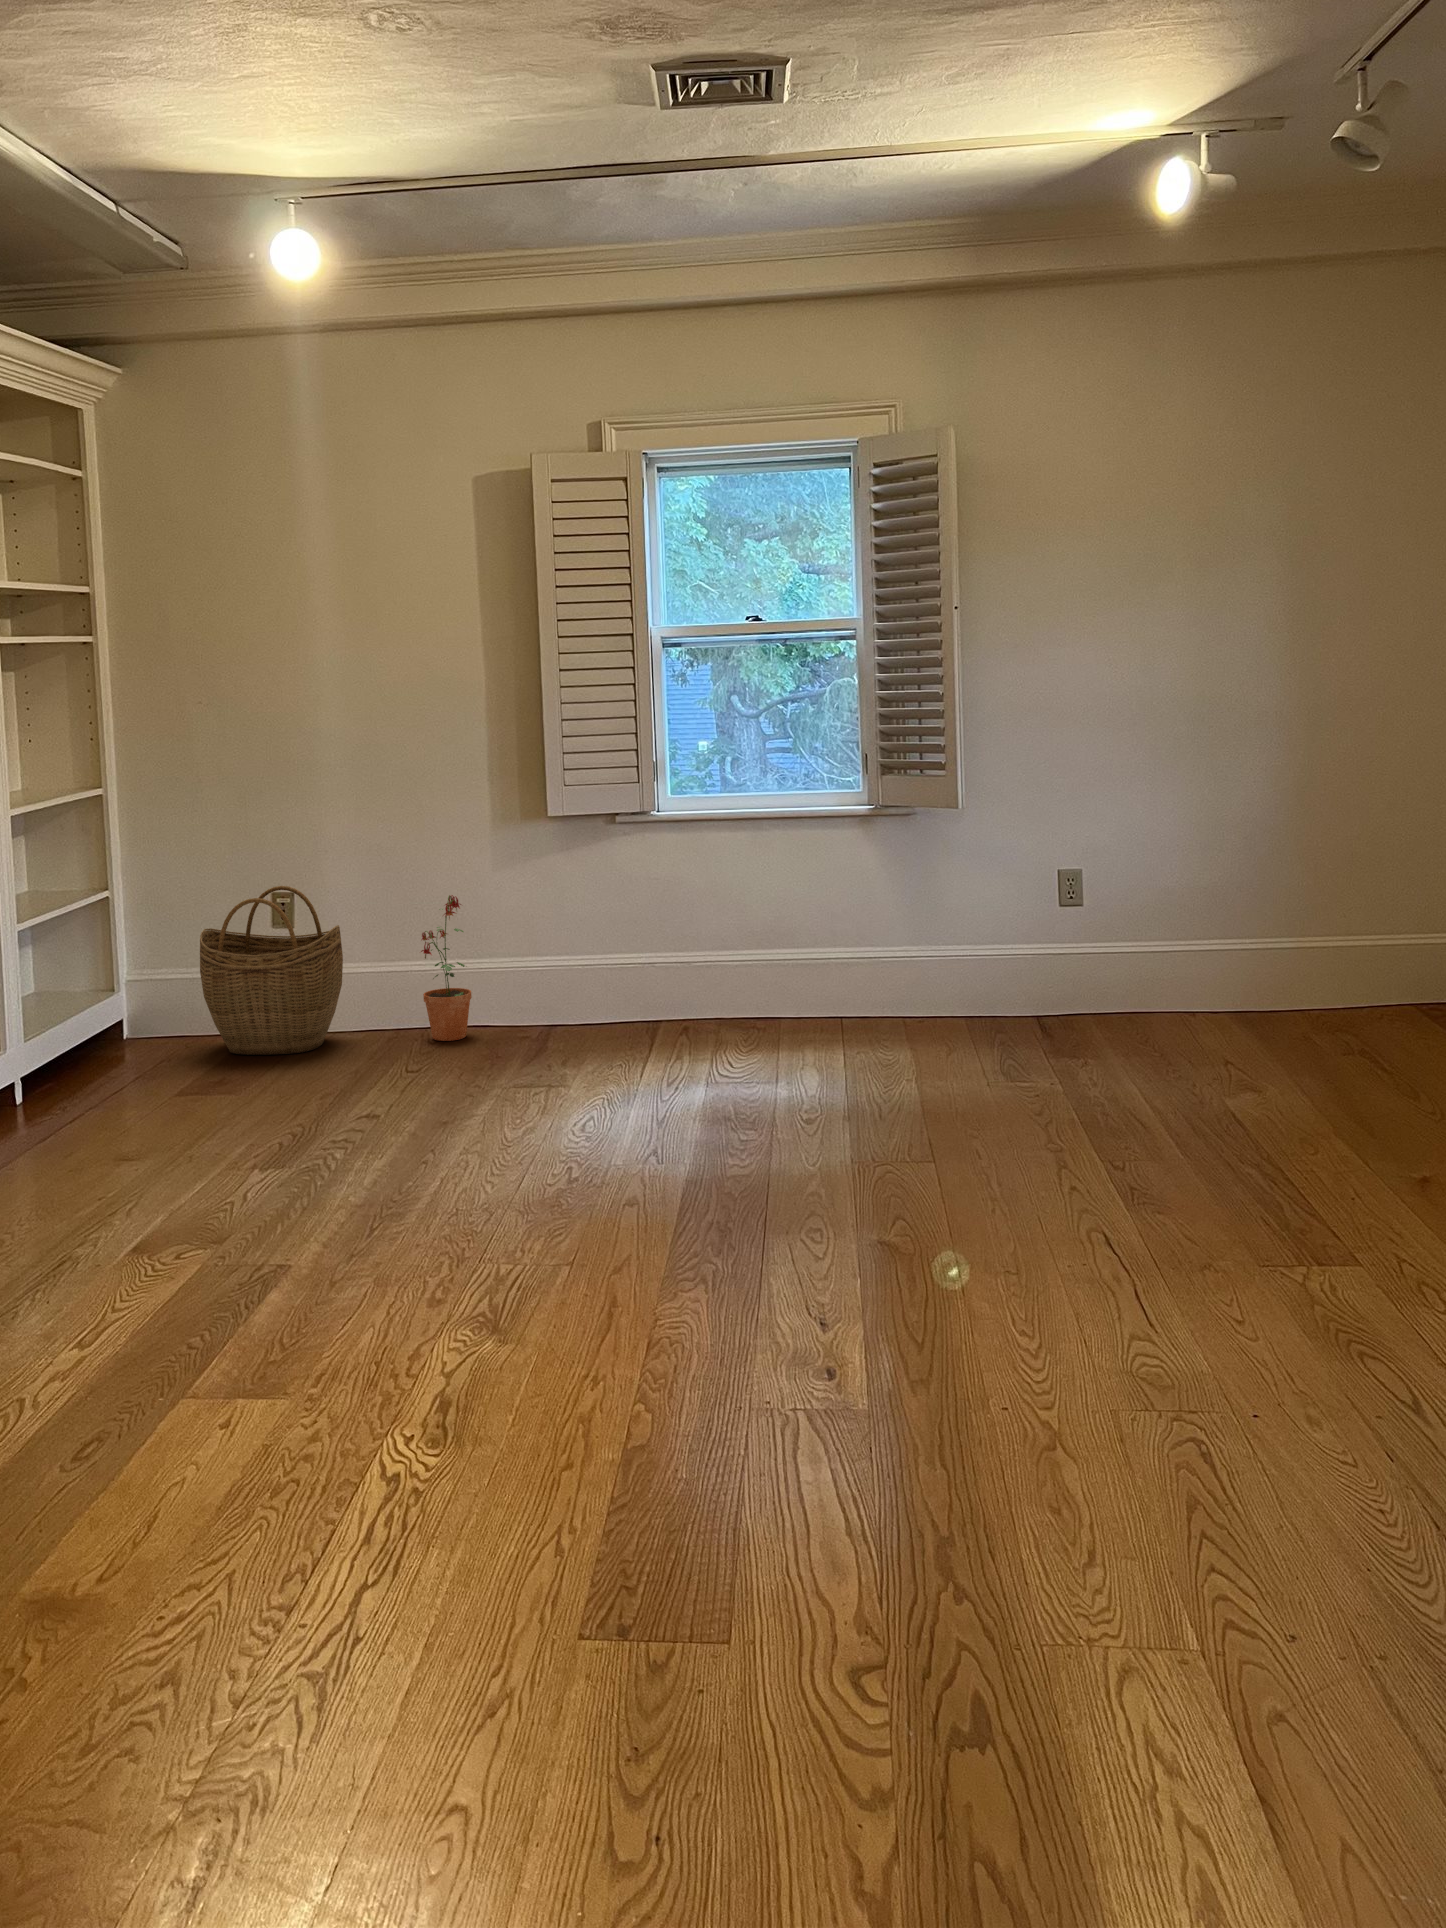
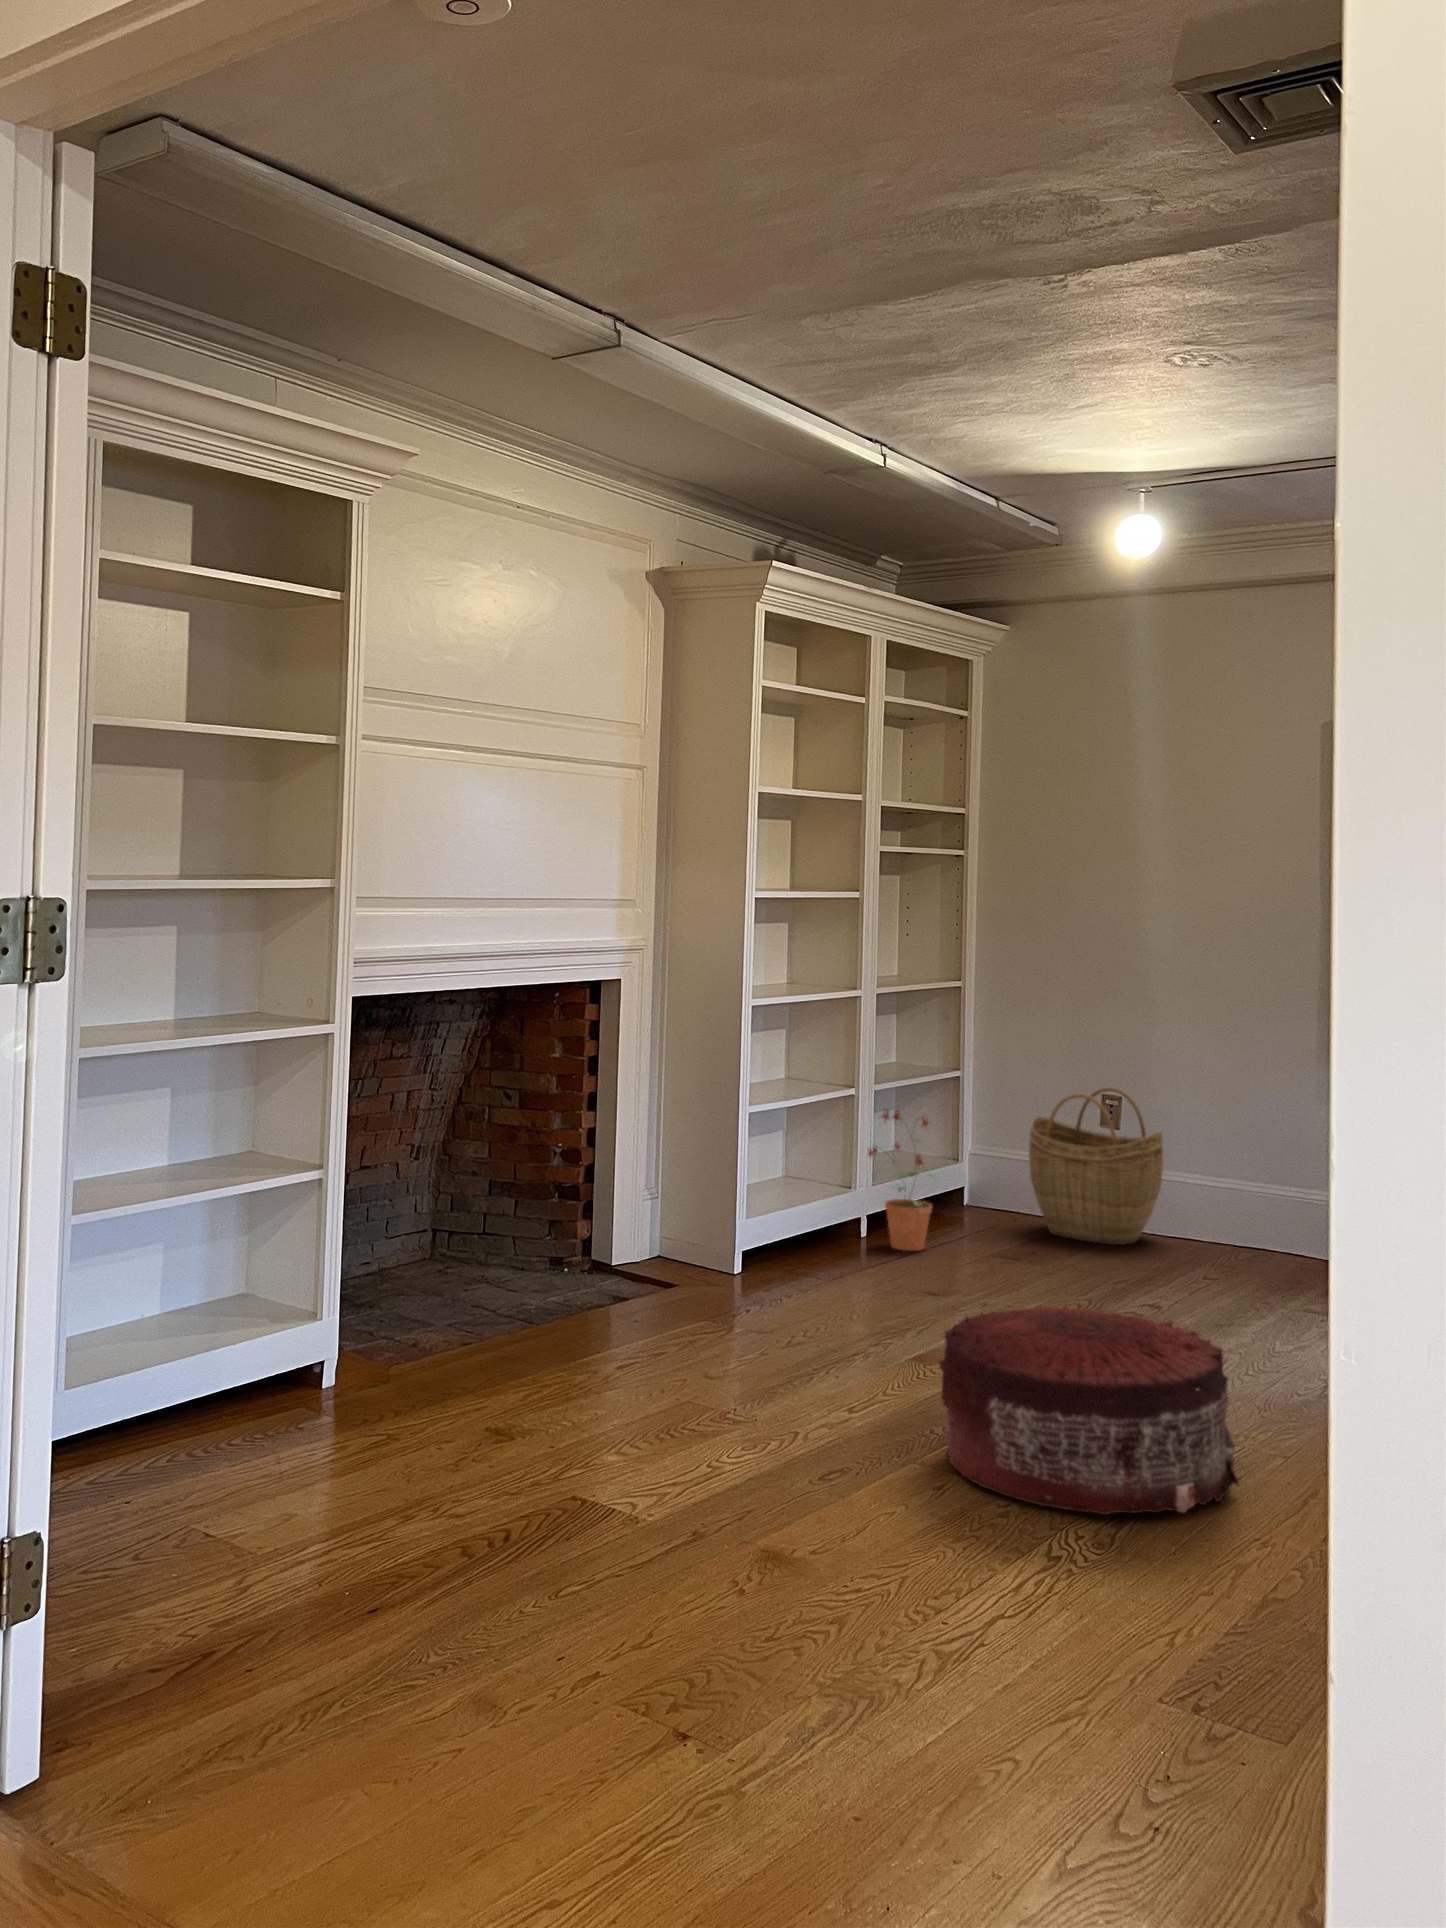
potted plant: present [421,895,472,1041] -> present [868,1109,935,1251]
pouf: none [198,1147,548,1409] -> present [939,1304,1239,1515]

